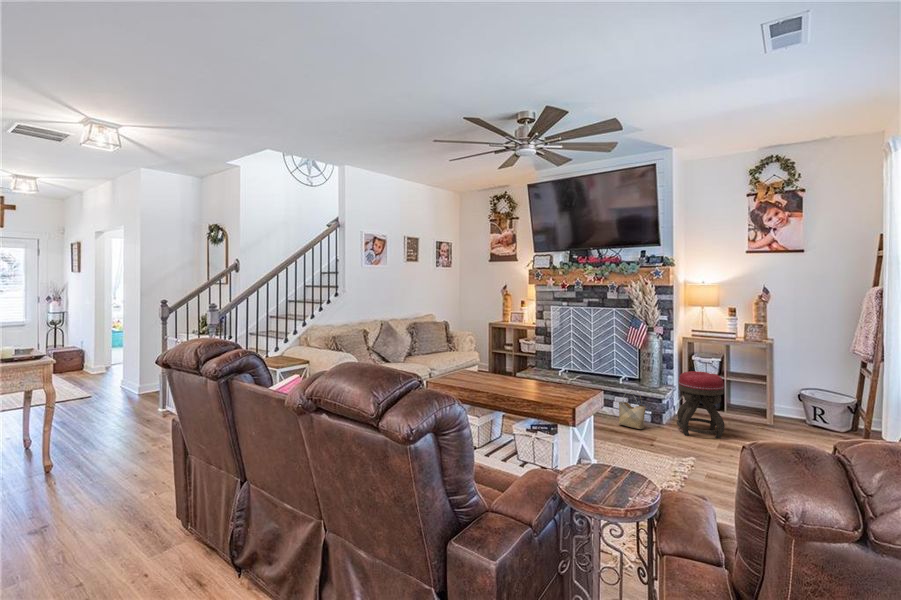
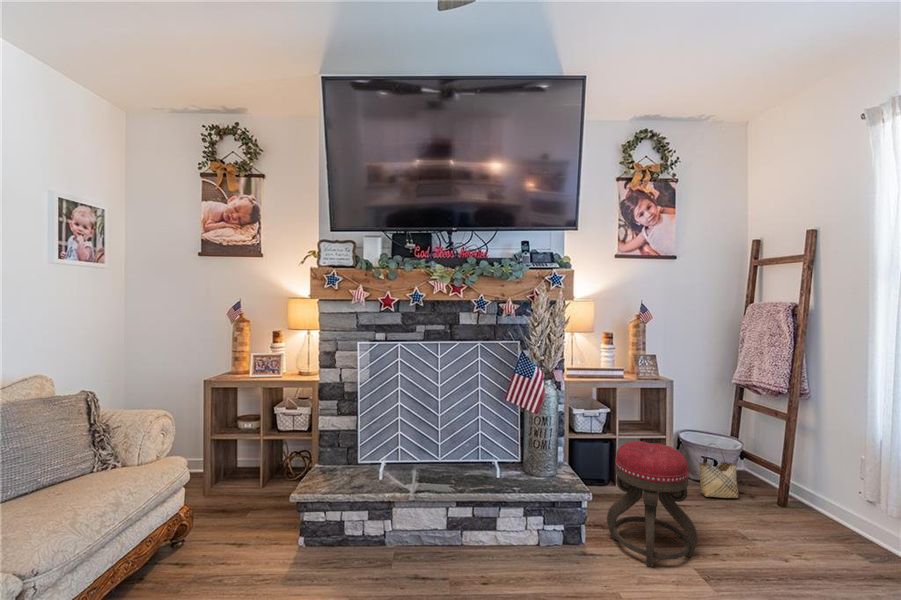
woven basket: present [619,391,646,429] -> present [699,443,738,498]

